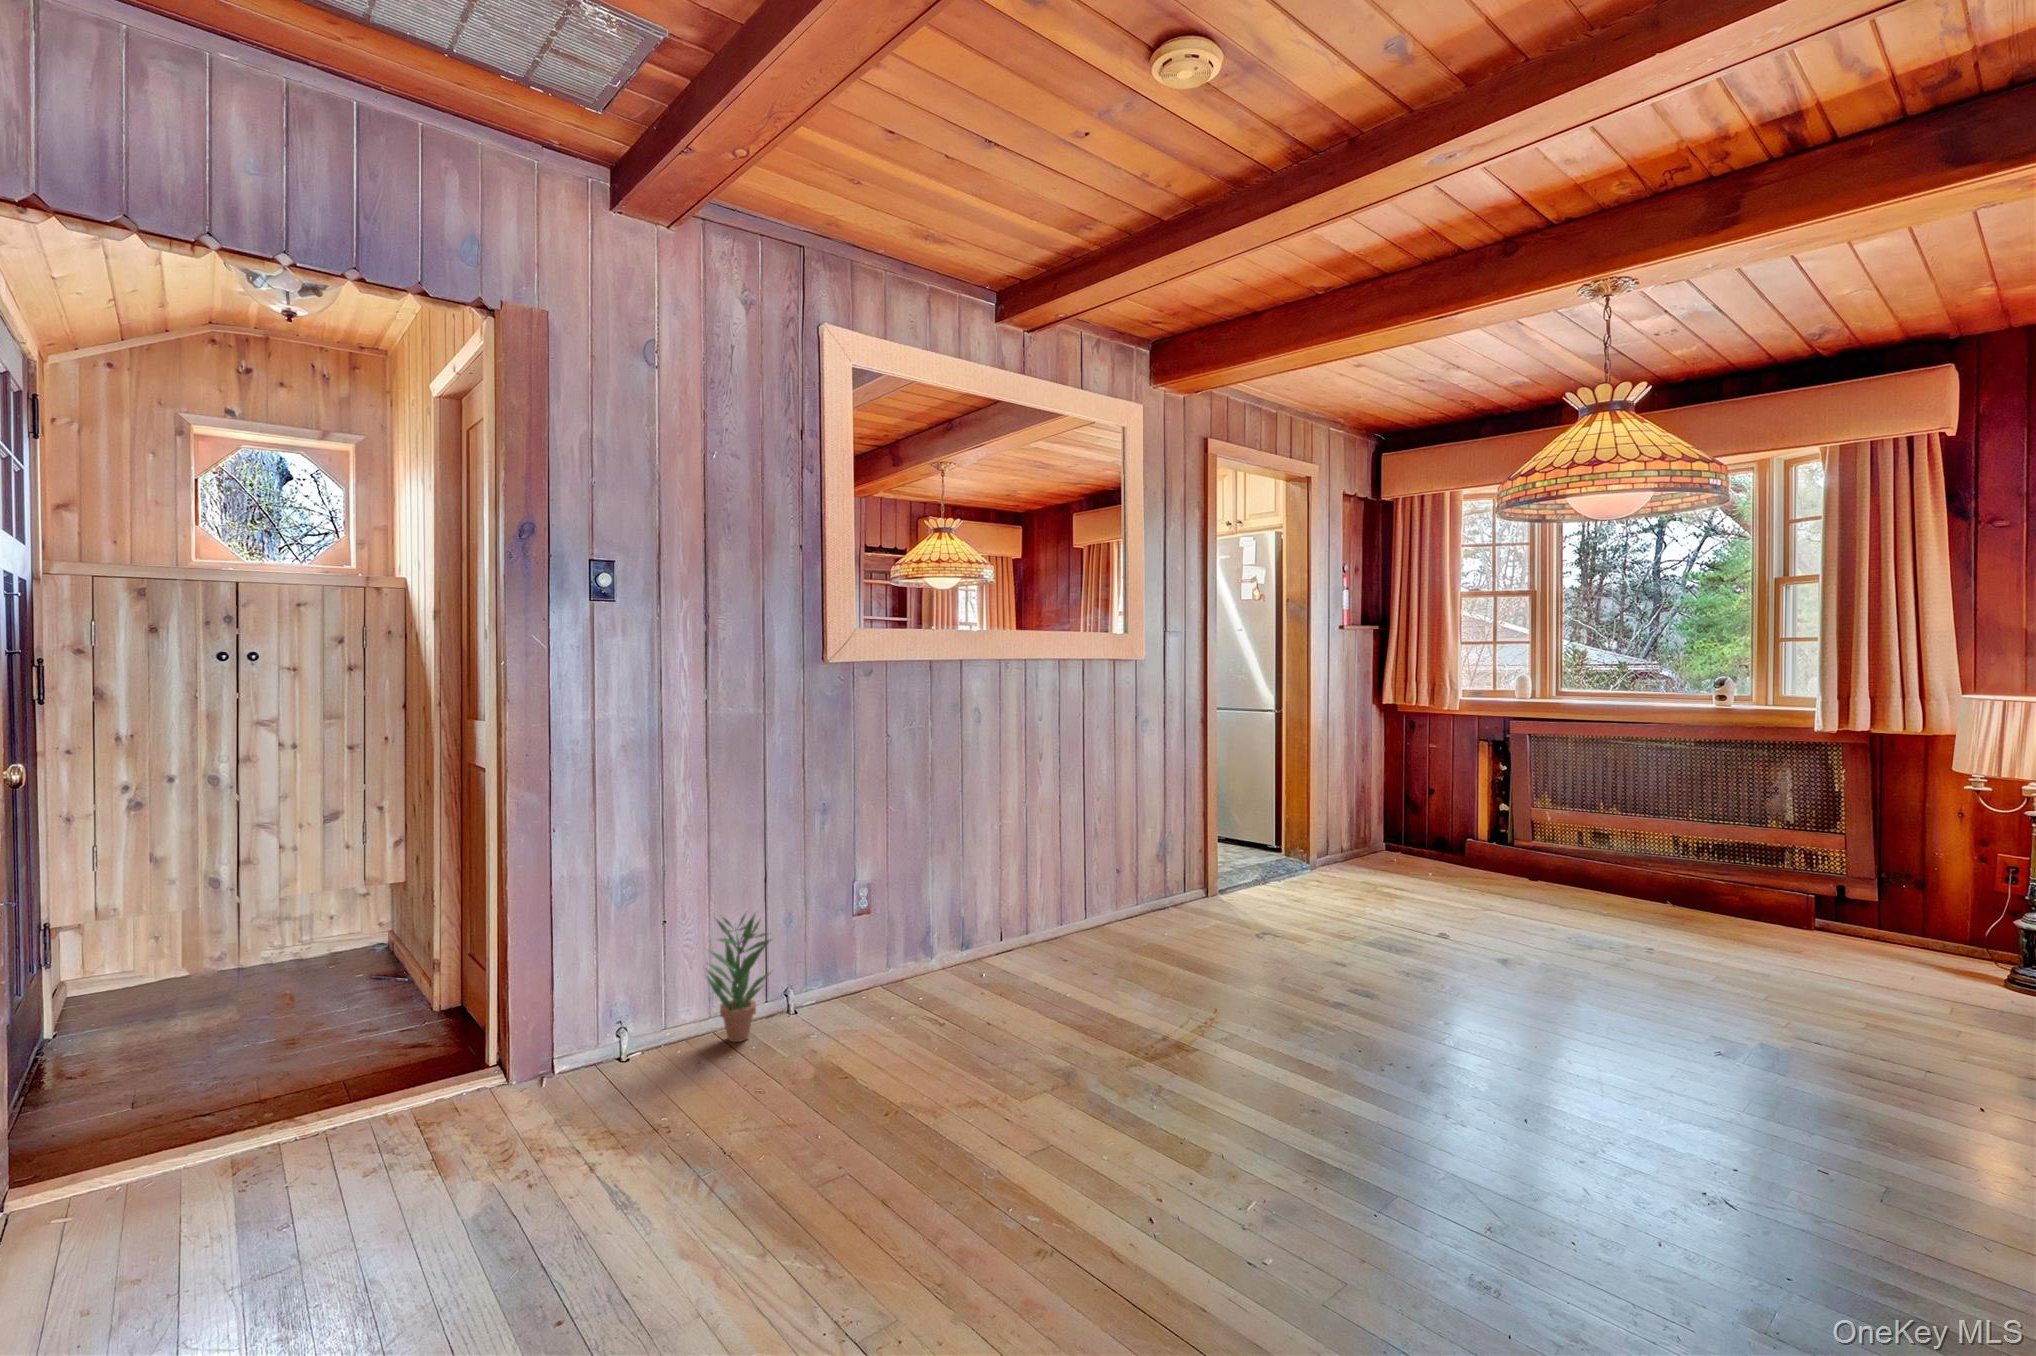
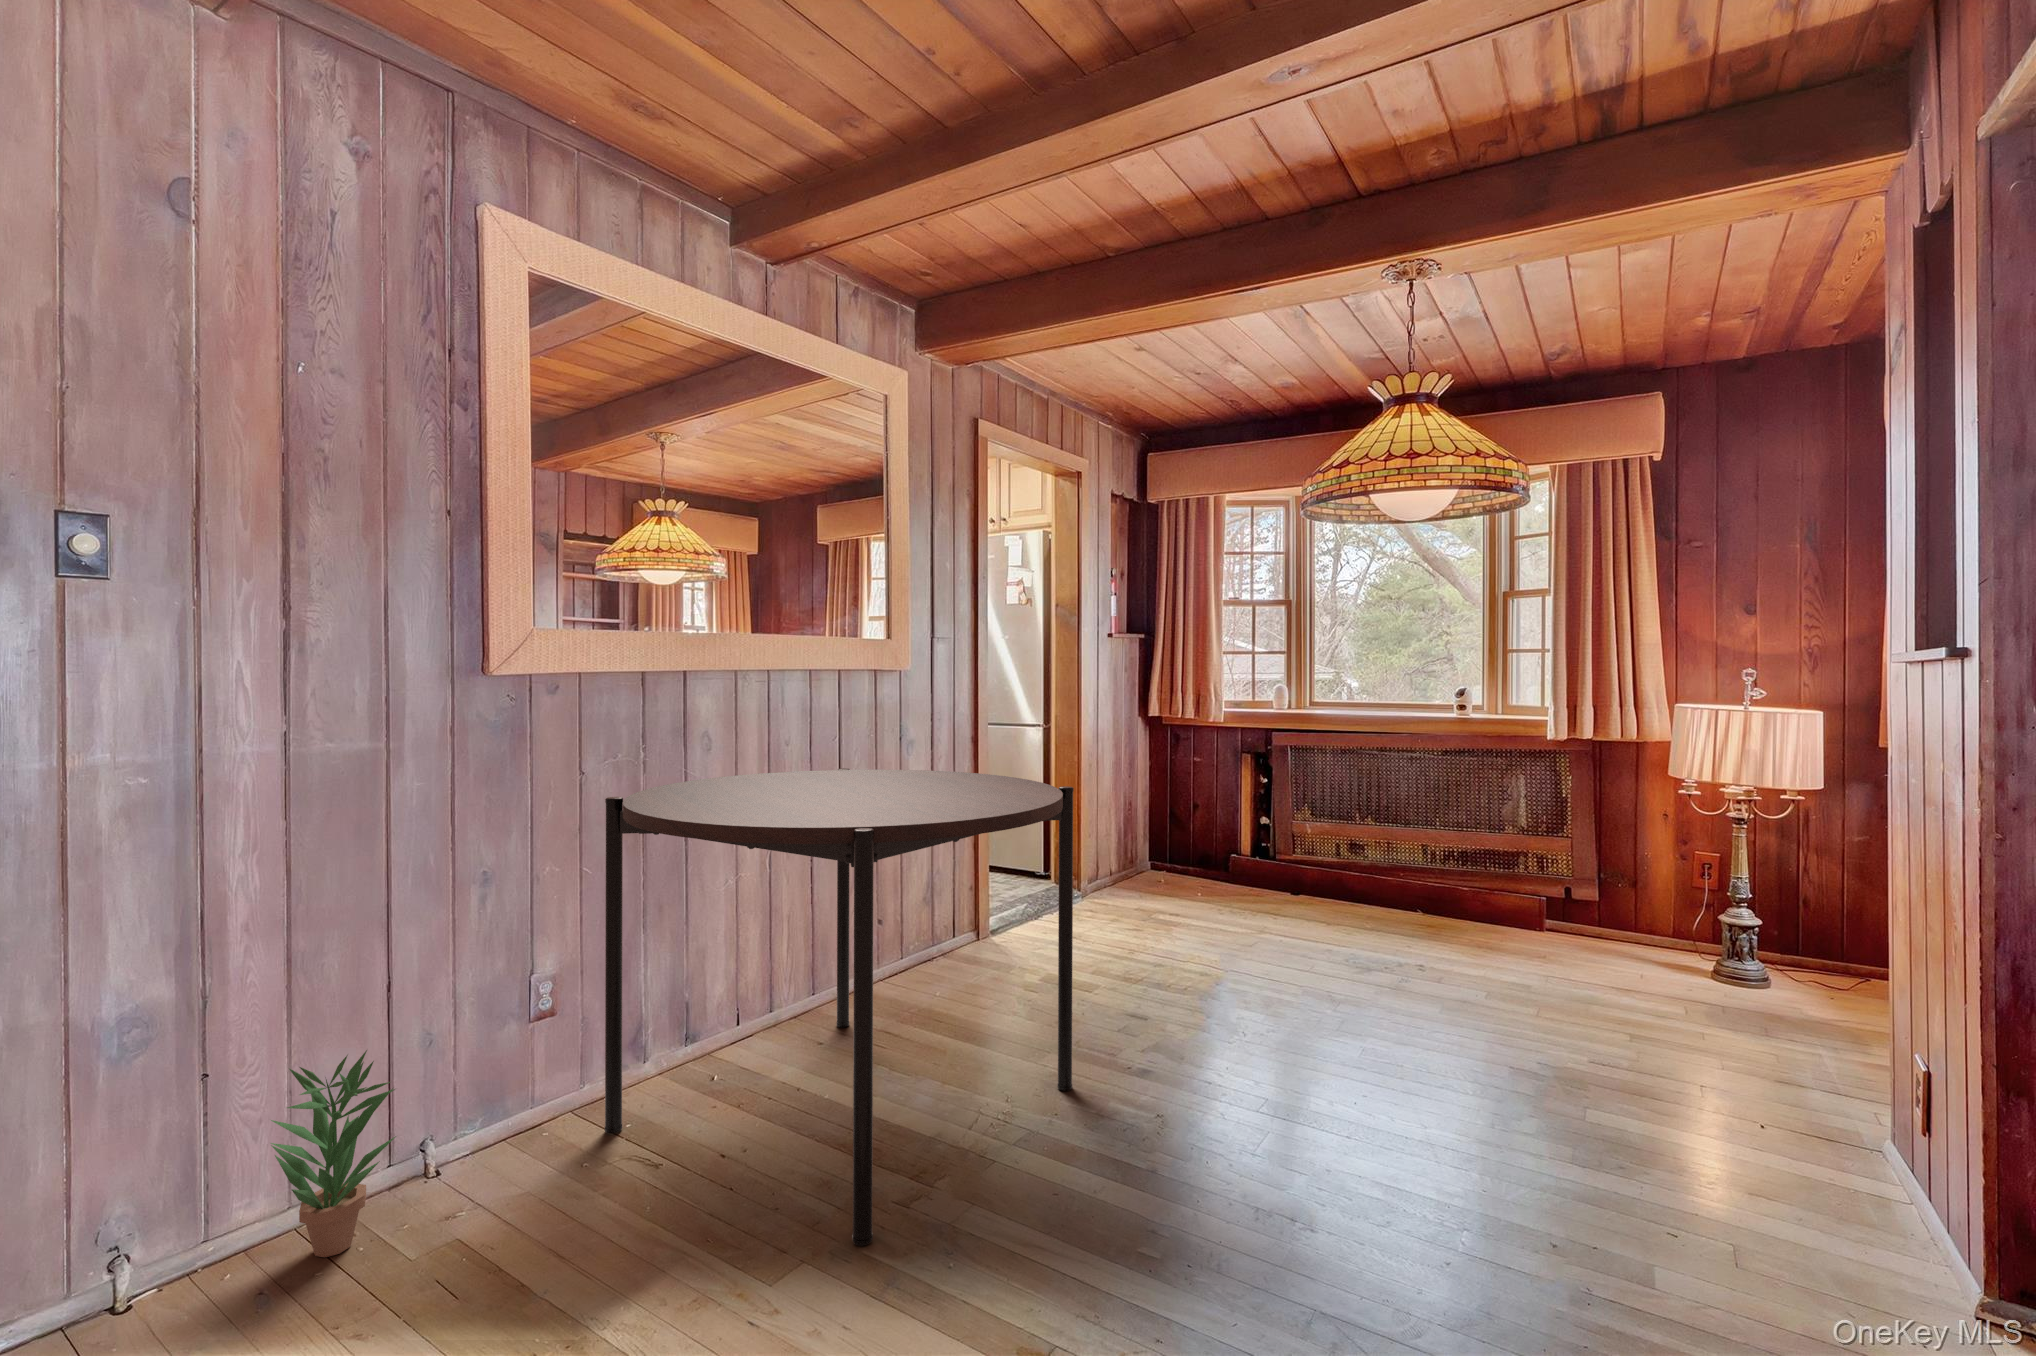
dining table: none [902,740,1264,1081] -> present [605,768,1074,1246]

